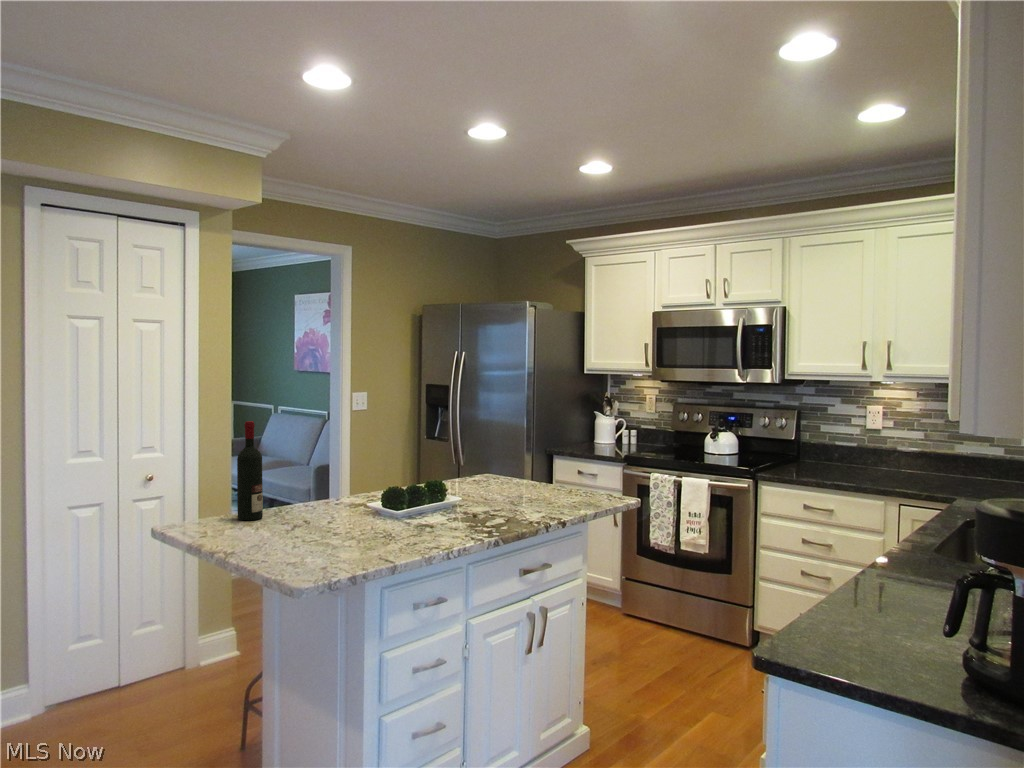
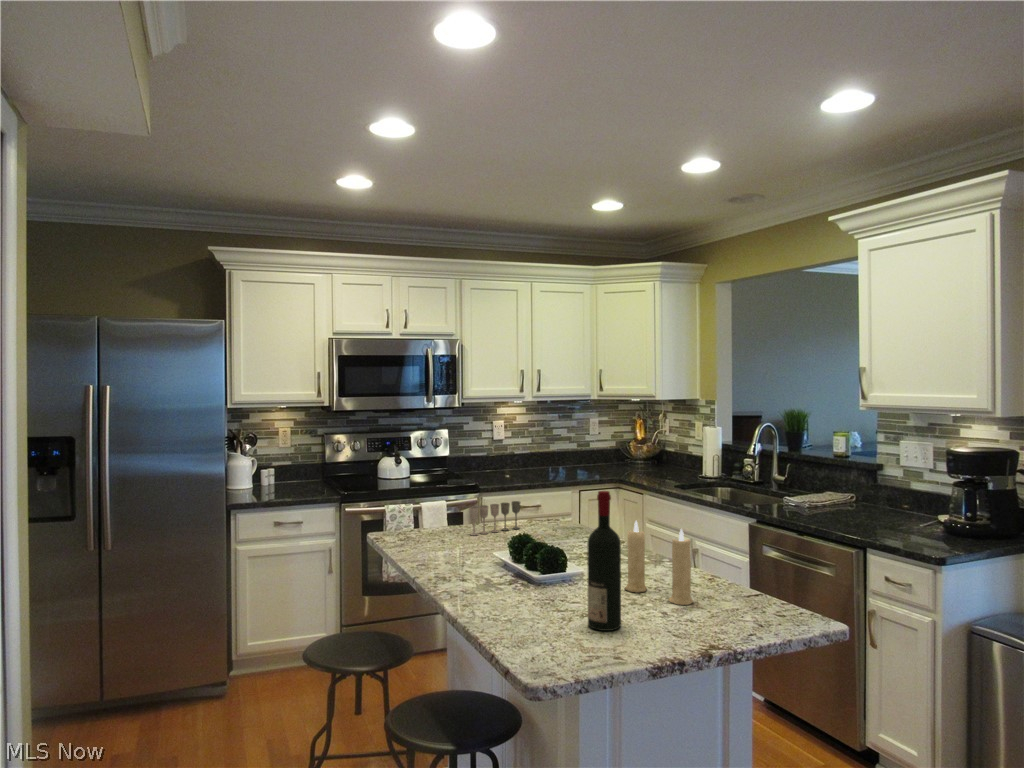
candle: none [314,459,363,530] -> present [625,521,693,605]
wine glass: none [496,460,545,489] -> present [469,501,520,536]

